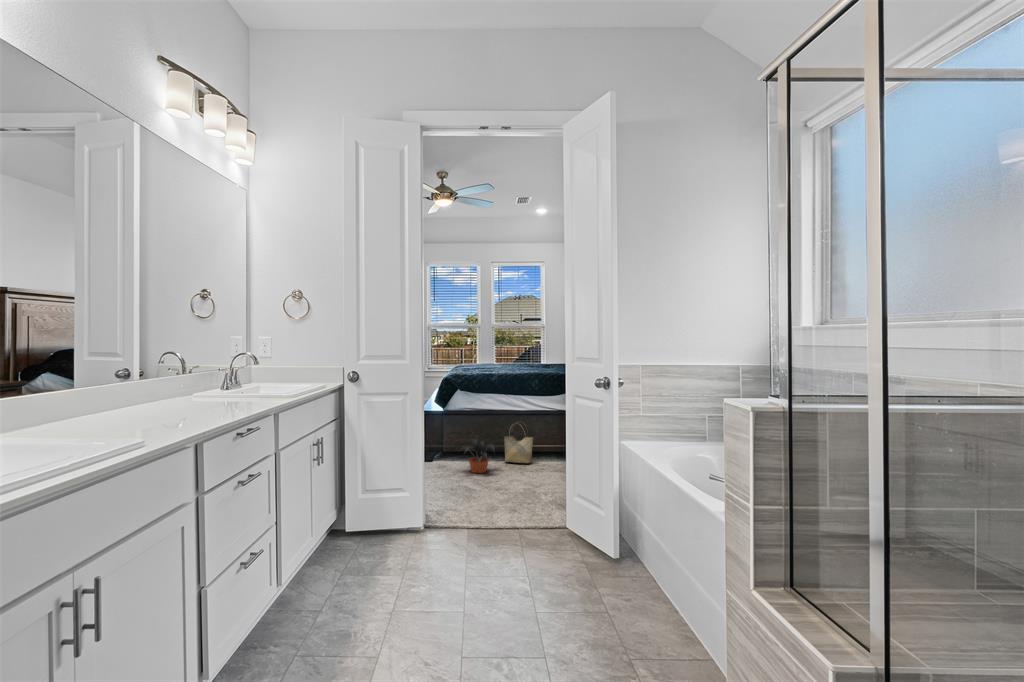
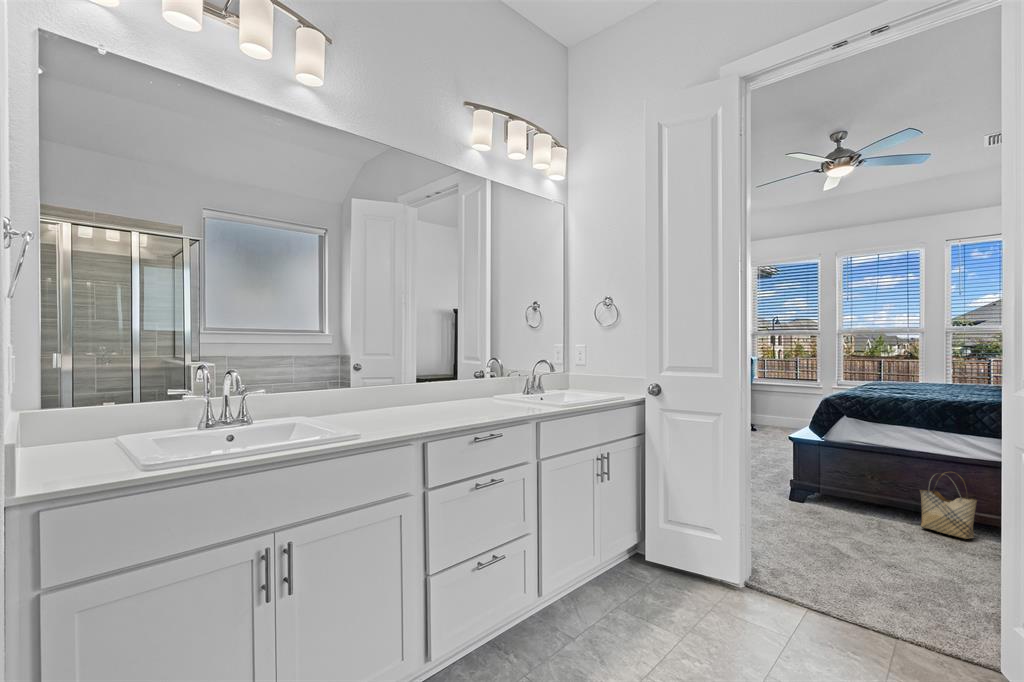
potted plant: present [460,439,496,473] -> none [835,484,904,535]

